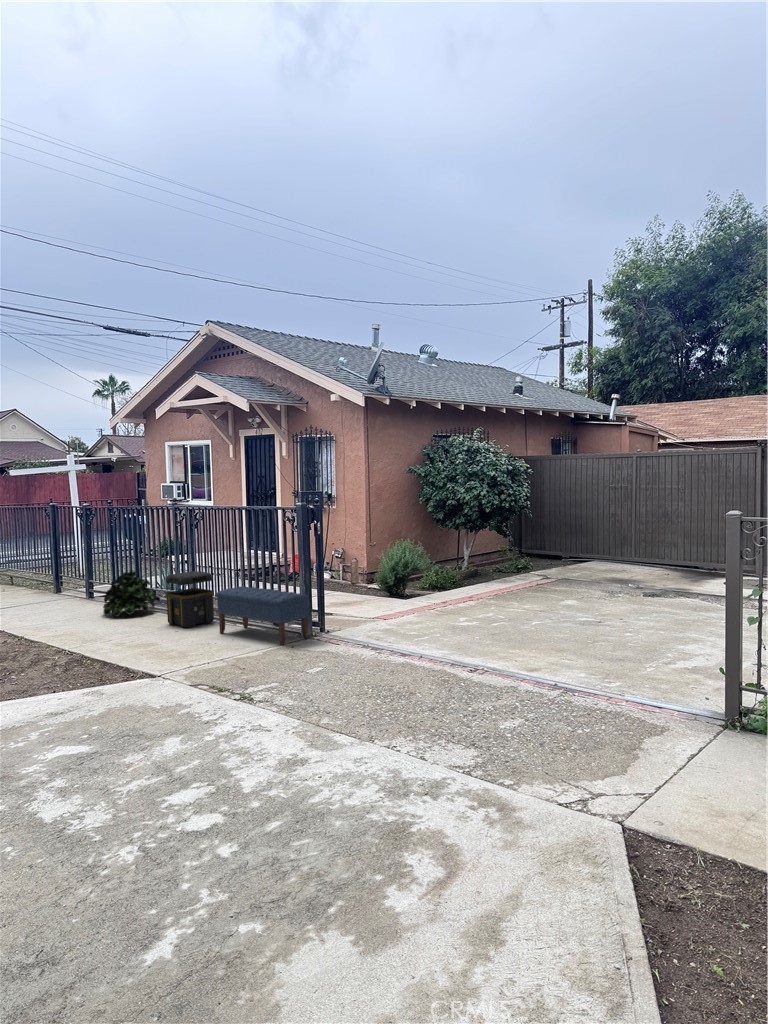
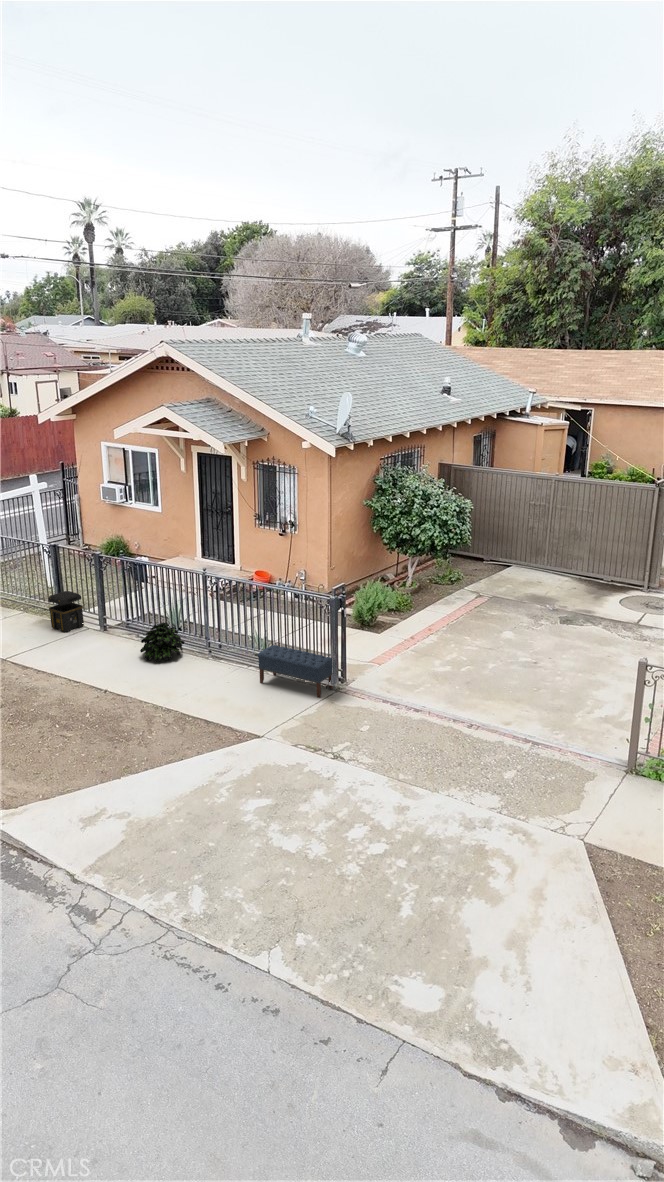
toolbox: present [166,571,214,628] -> present [48,591,84,632]

